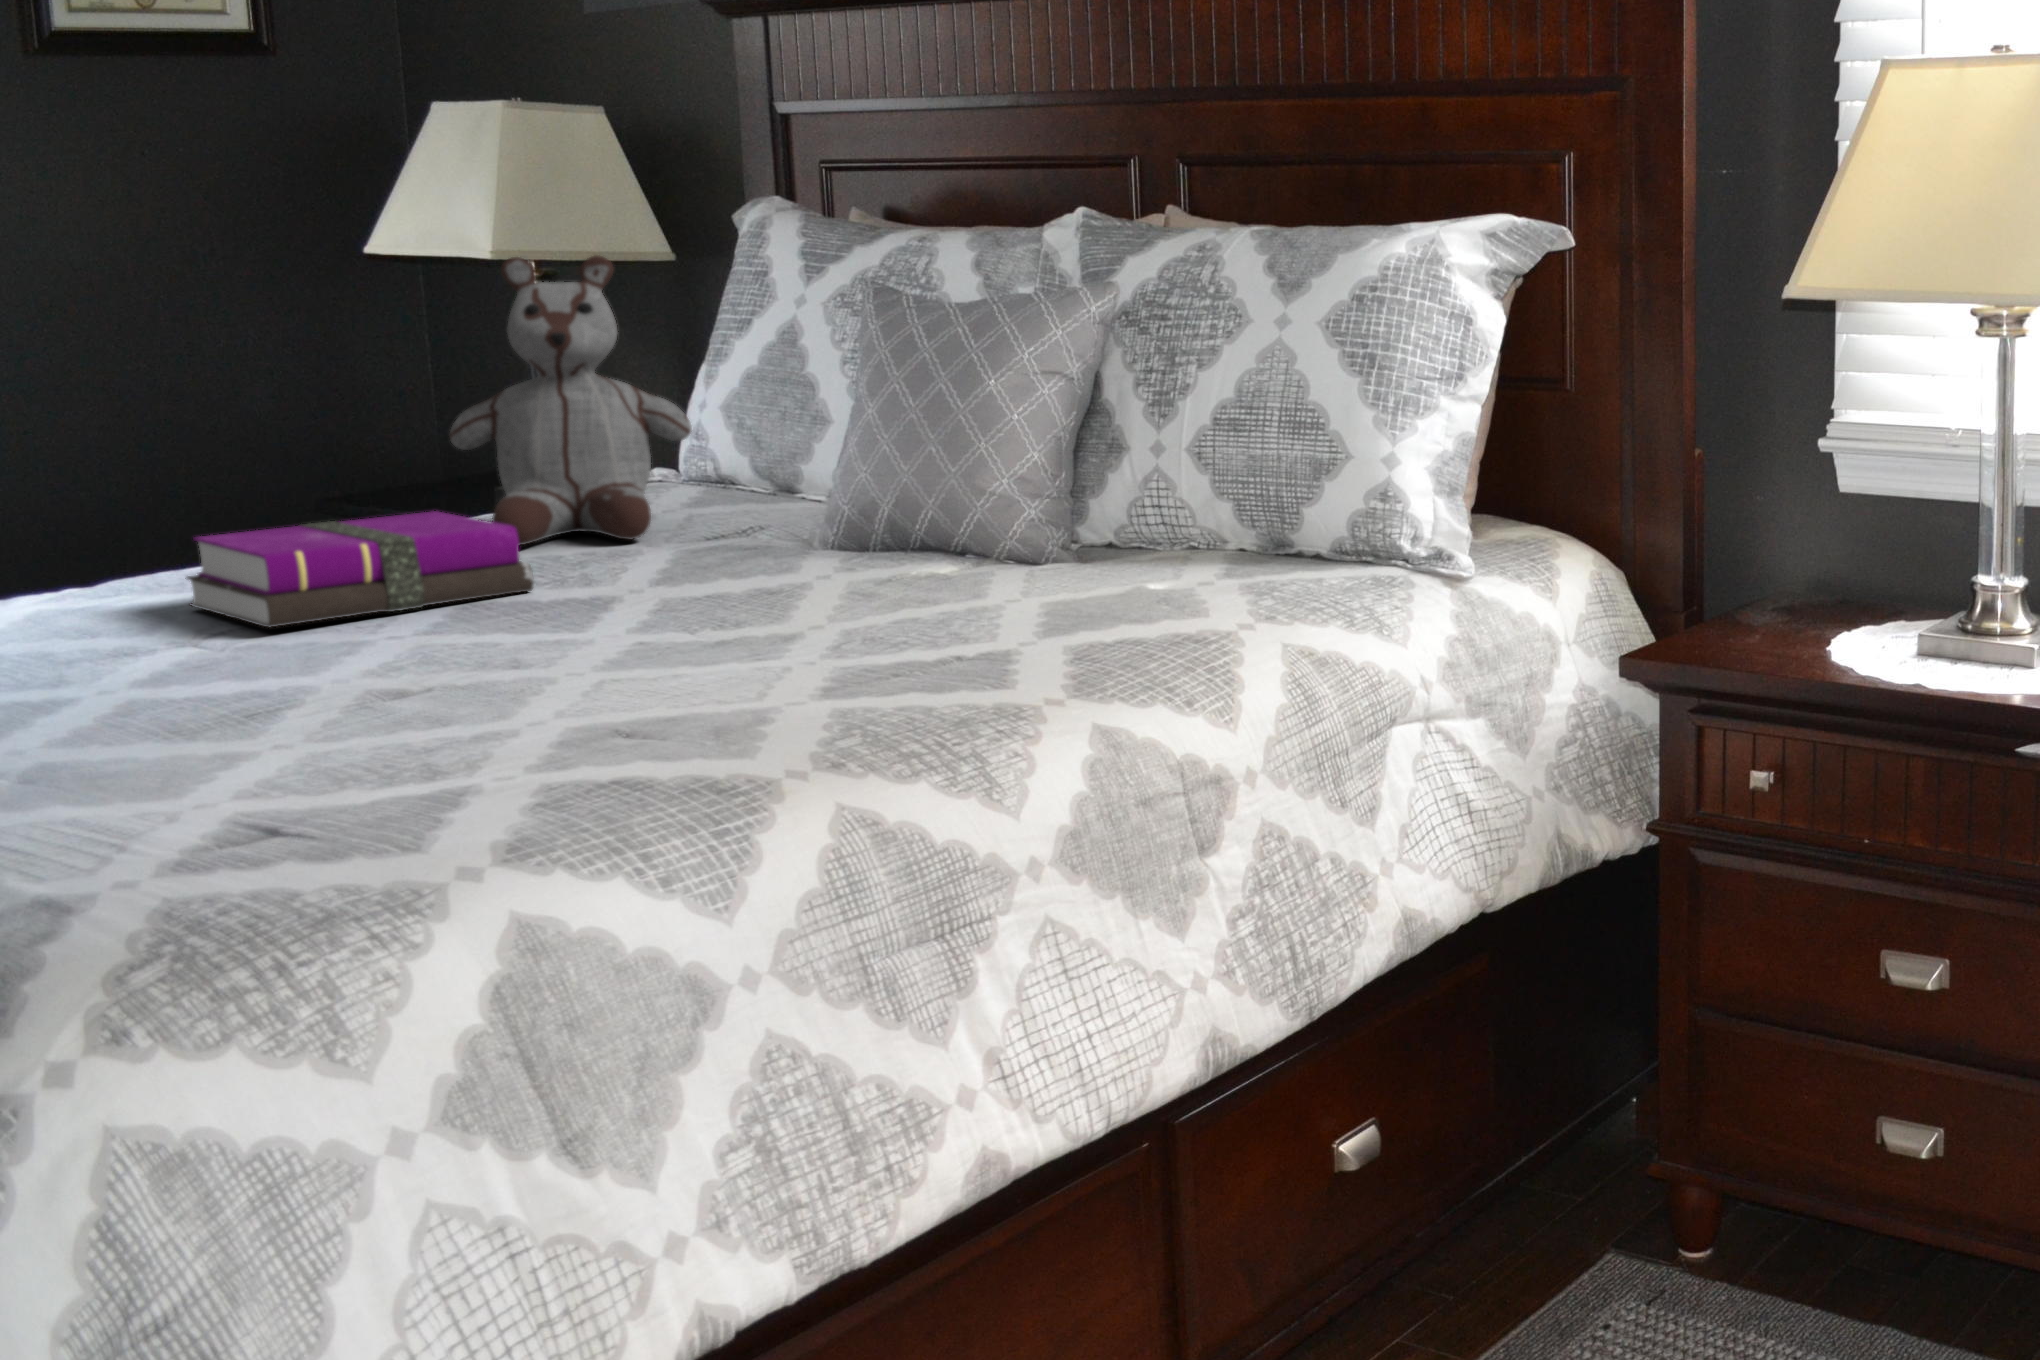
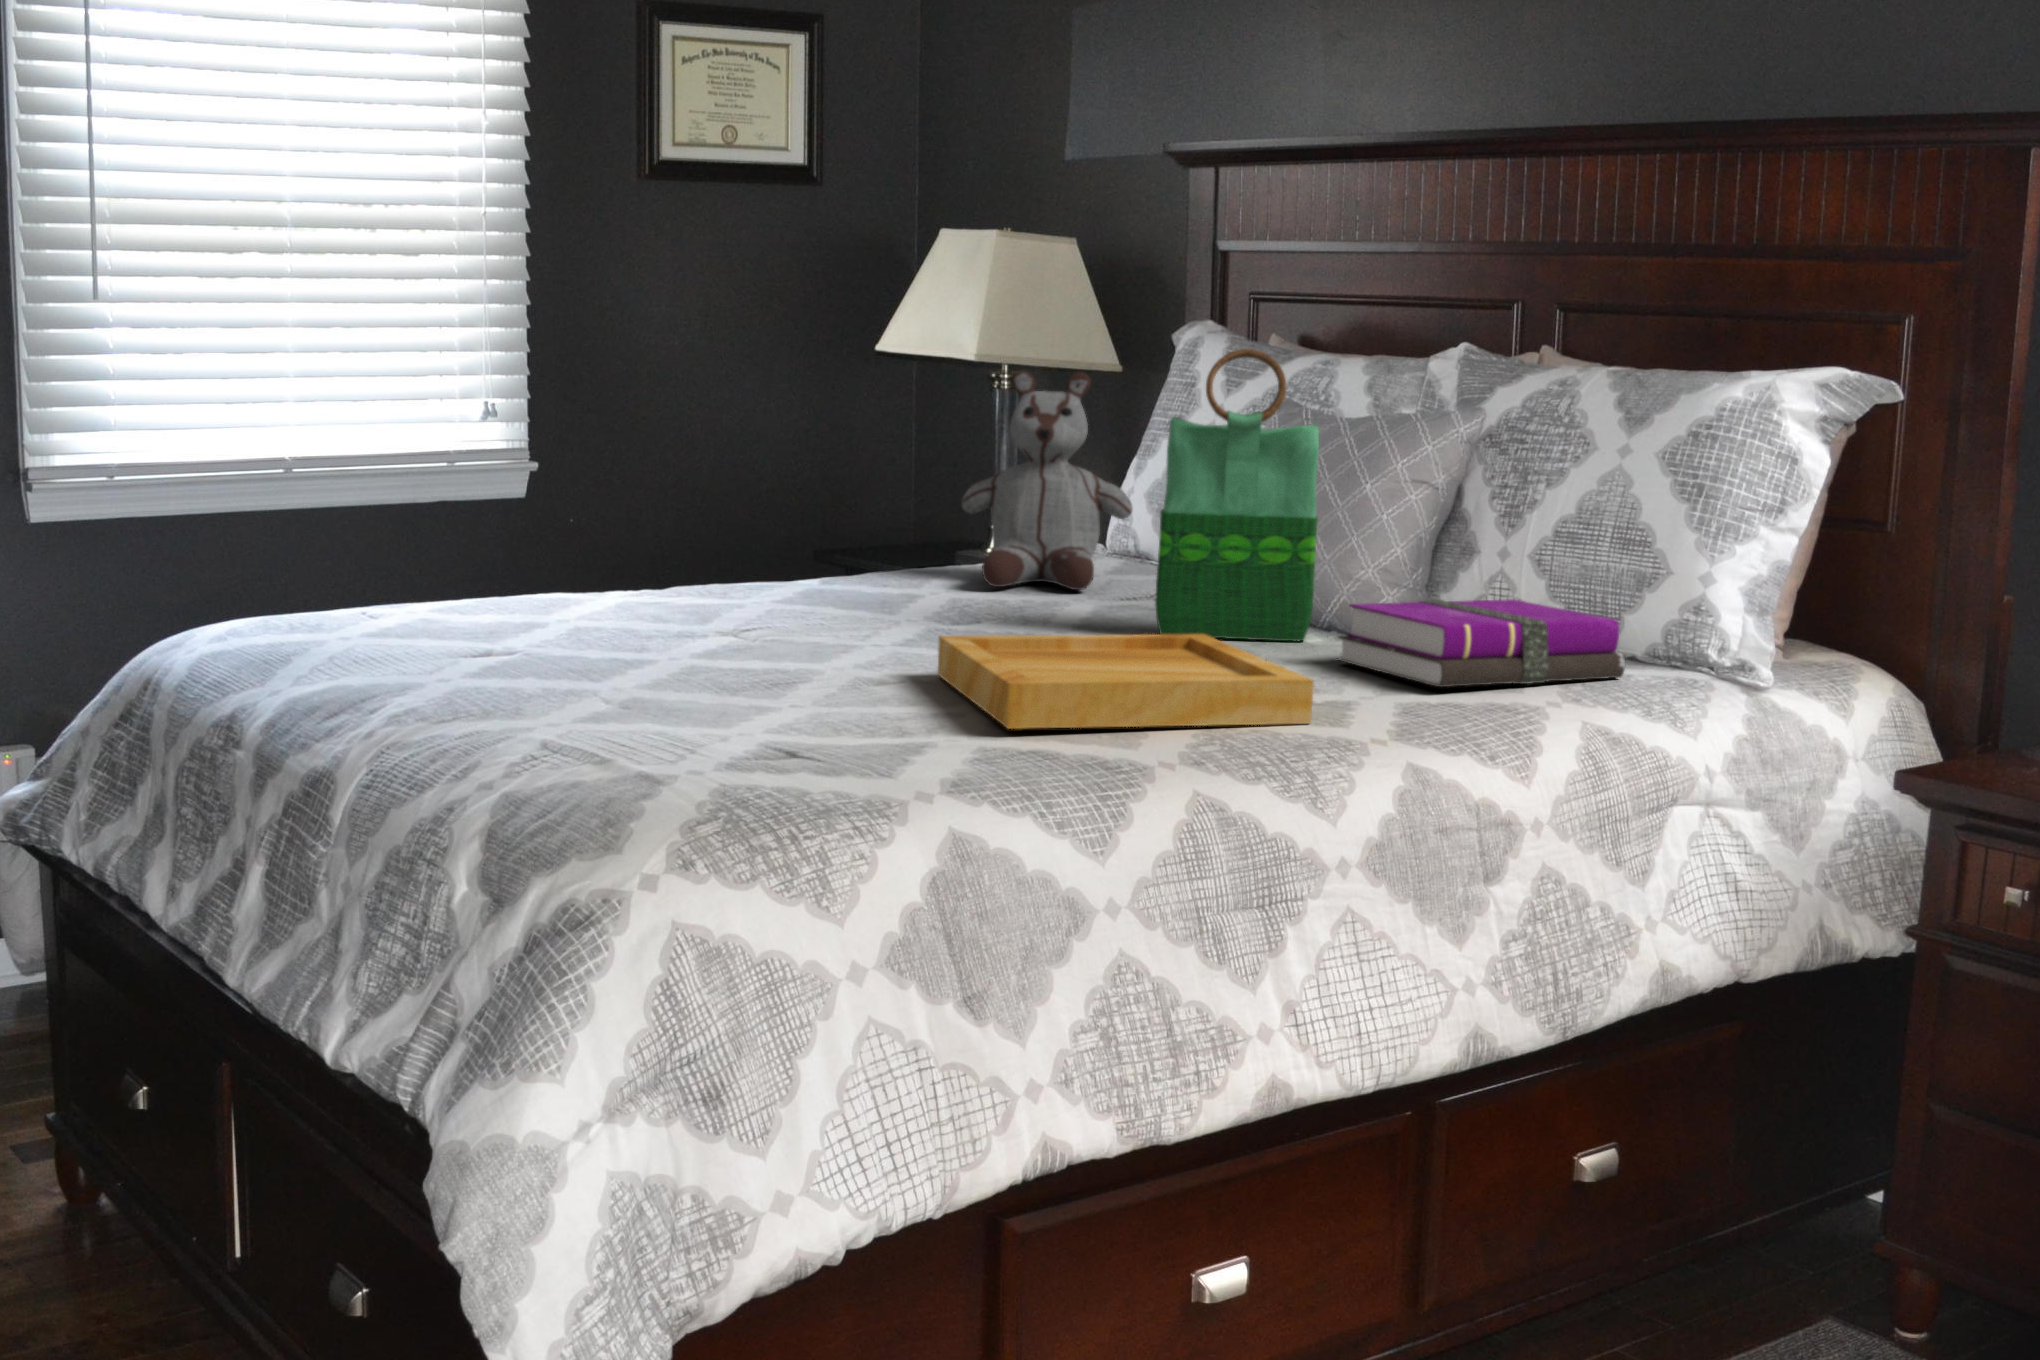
tote bag: none [733,222,947,592] -> present [1155,349,1319,641]
notebook: present [185,511,534,627] -> present [1337,599,1625,687]
tray: none [448,589,974,756] -> present [938,634,1314,729]

